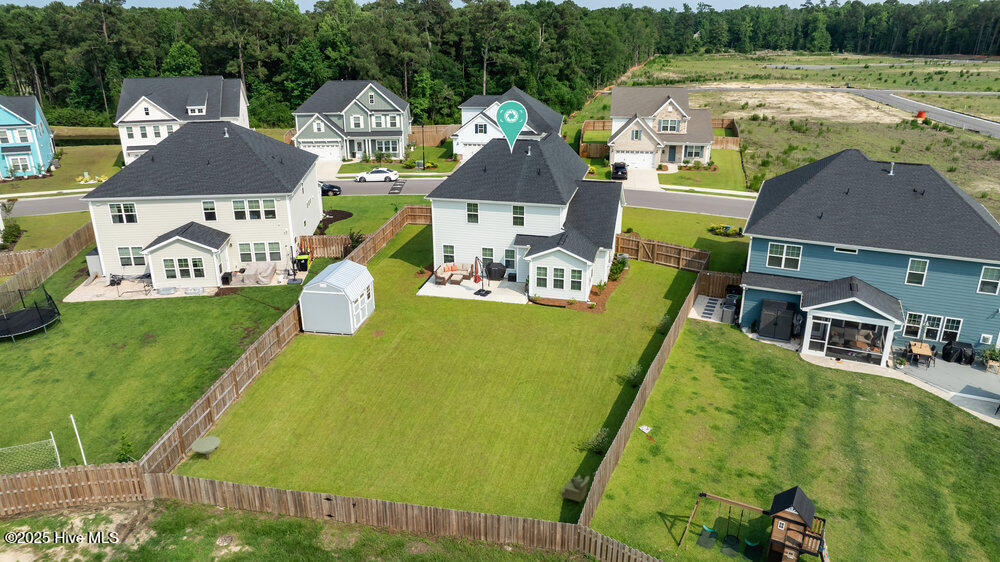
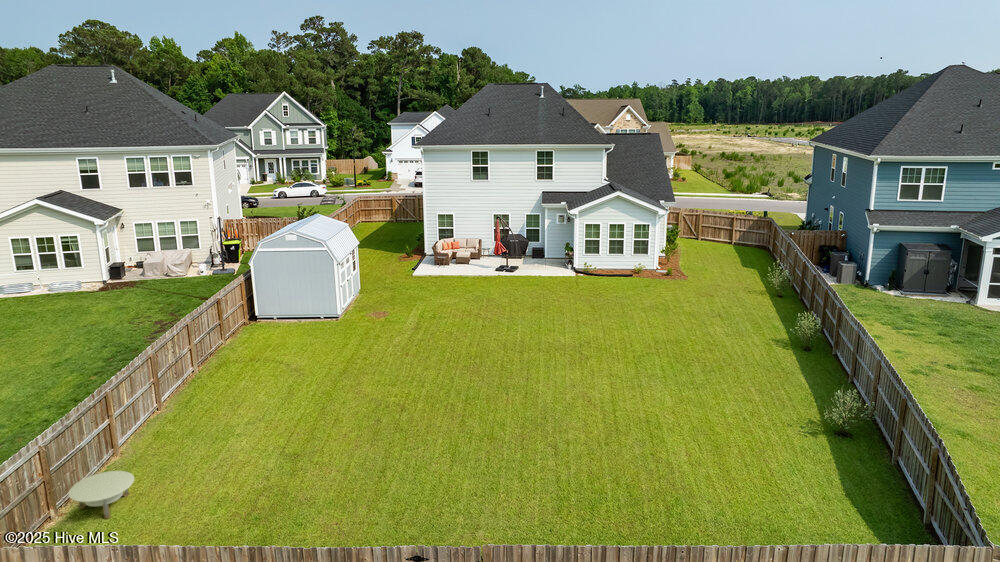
armchair: present [561,475,589,502] -> none [866,463,928,525]

